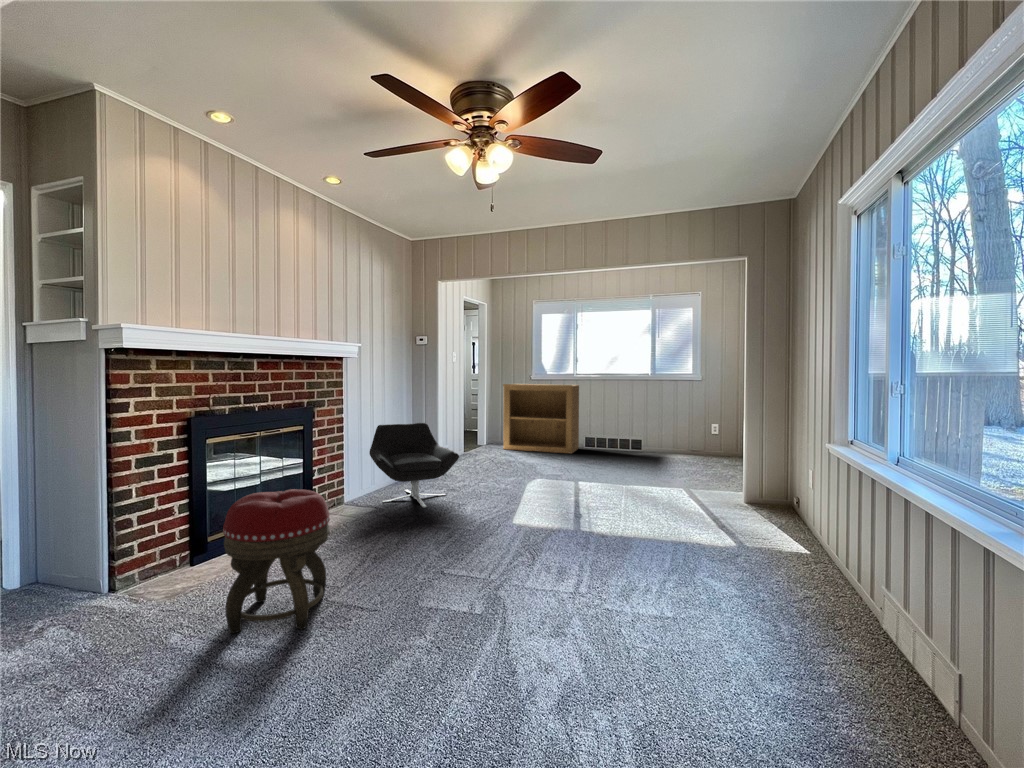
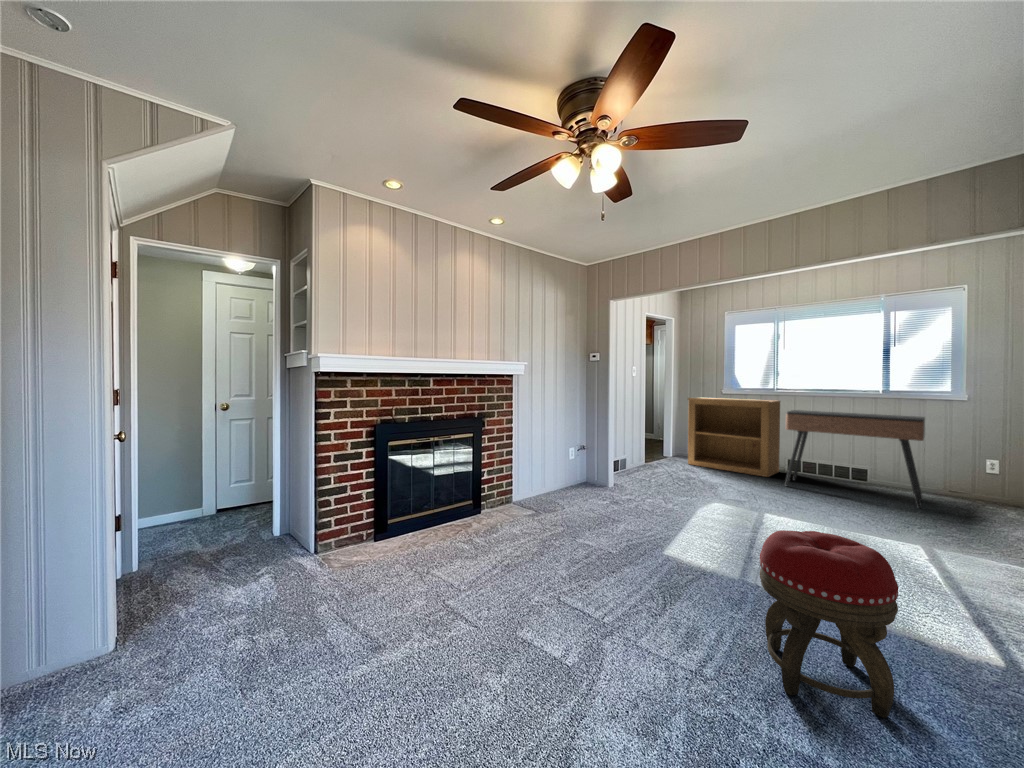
console table: none [586,393,678,465] -> present [784,410,925,508]
lounge chair: present [369,423,459,508] -> none [534,435,616,519]
footstool: present [223,489,330,634] -> present [760,530,898,718]

